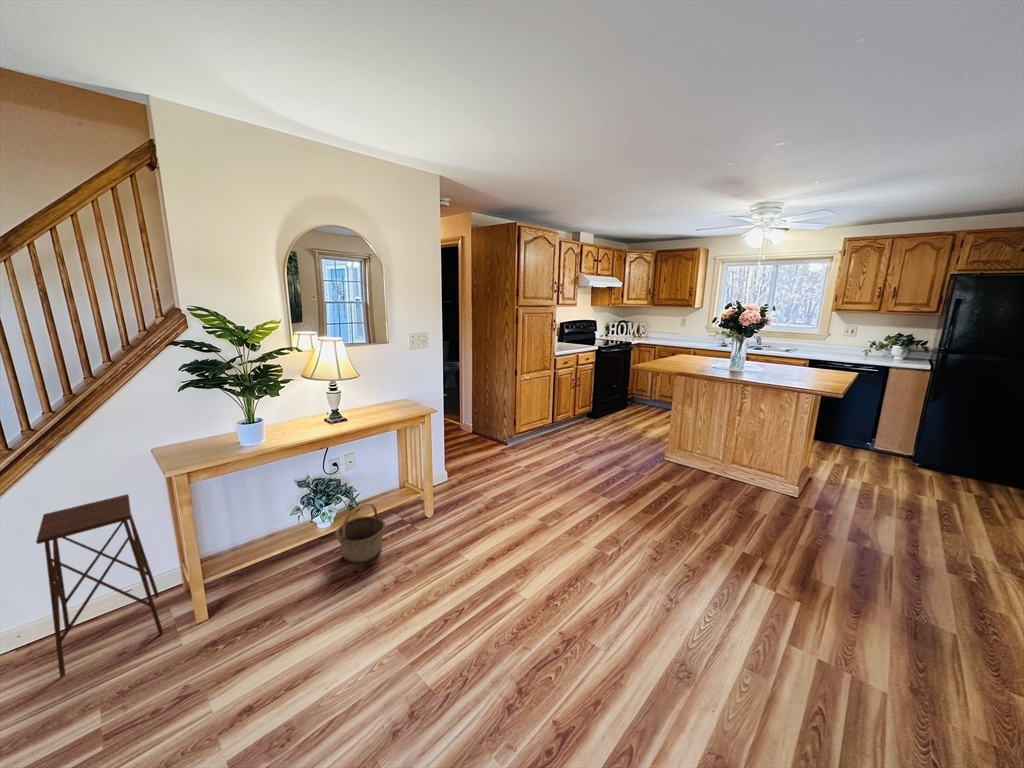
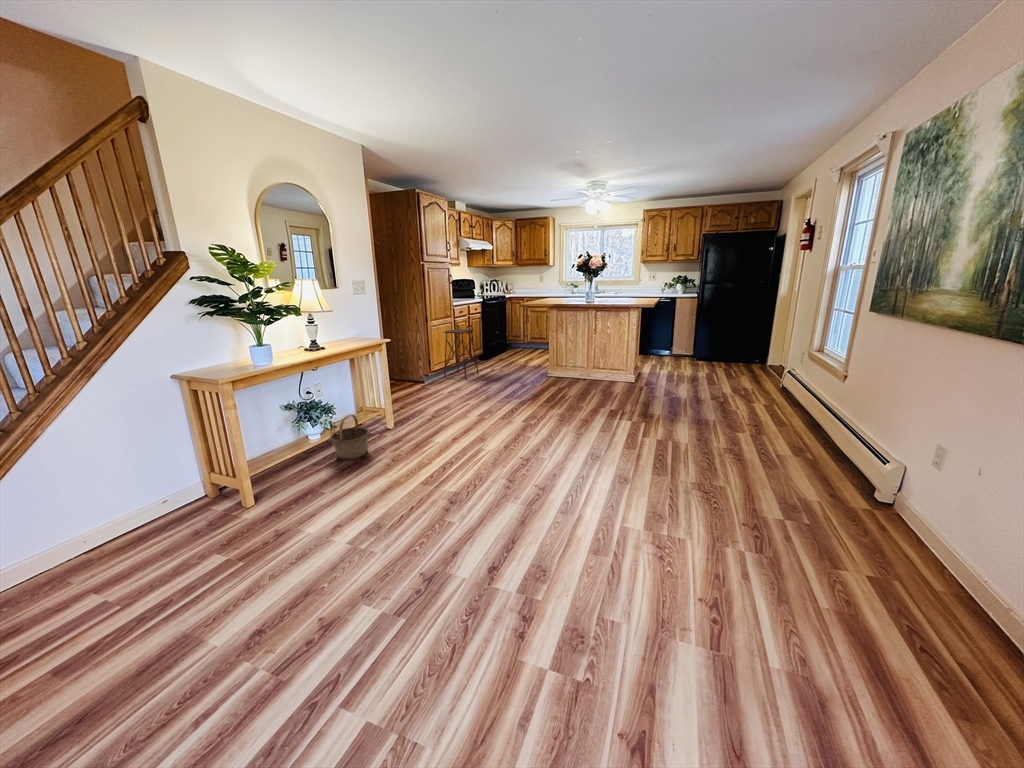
side table: present [36,494,163,677] -> present [444,329,479,380]

